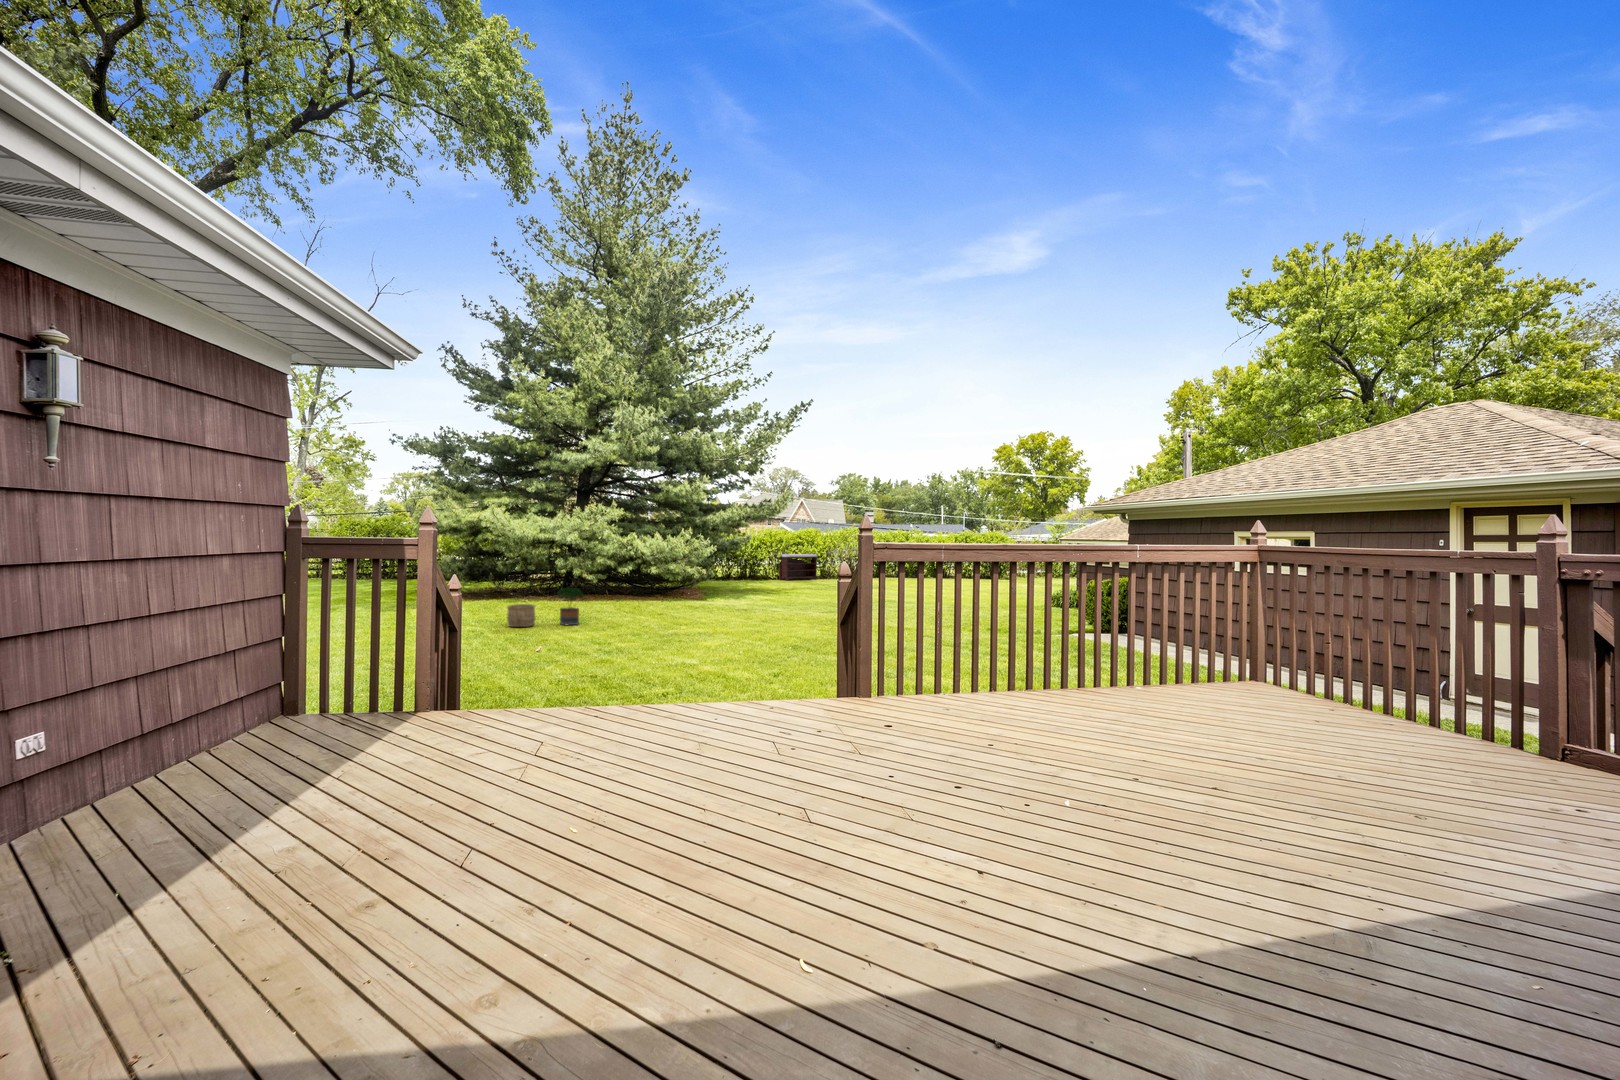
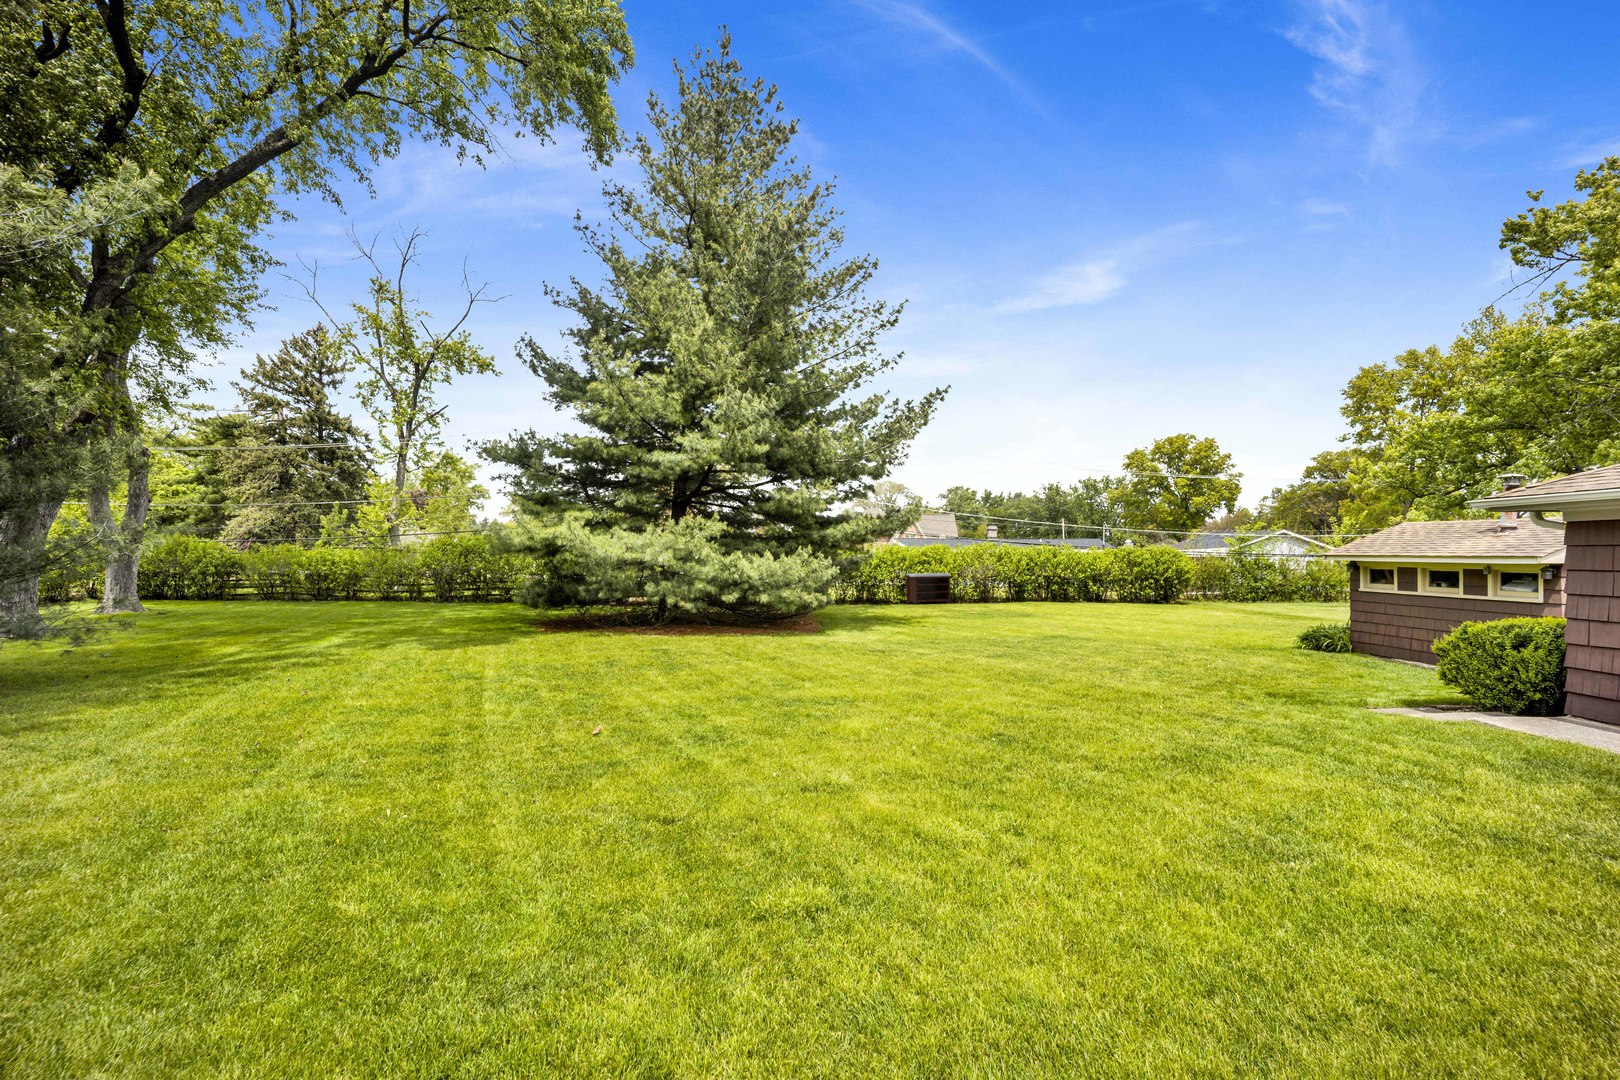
potted tree: present [558,588,584,625] -> none [629,627,668,681]
wooden bucket: present [507,604,535,627] -> none [562,650,601,684]

